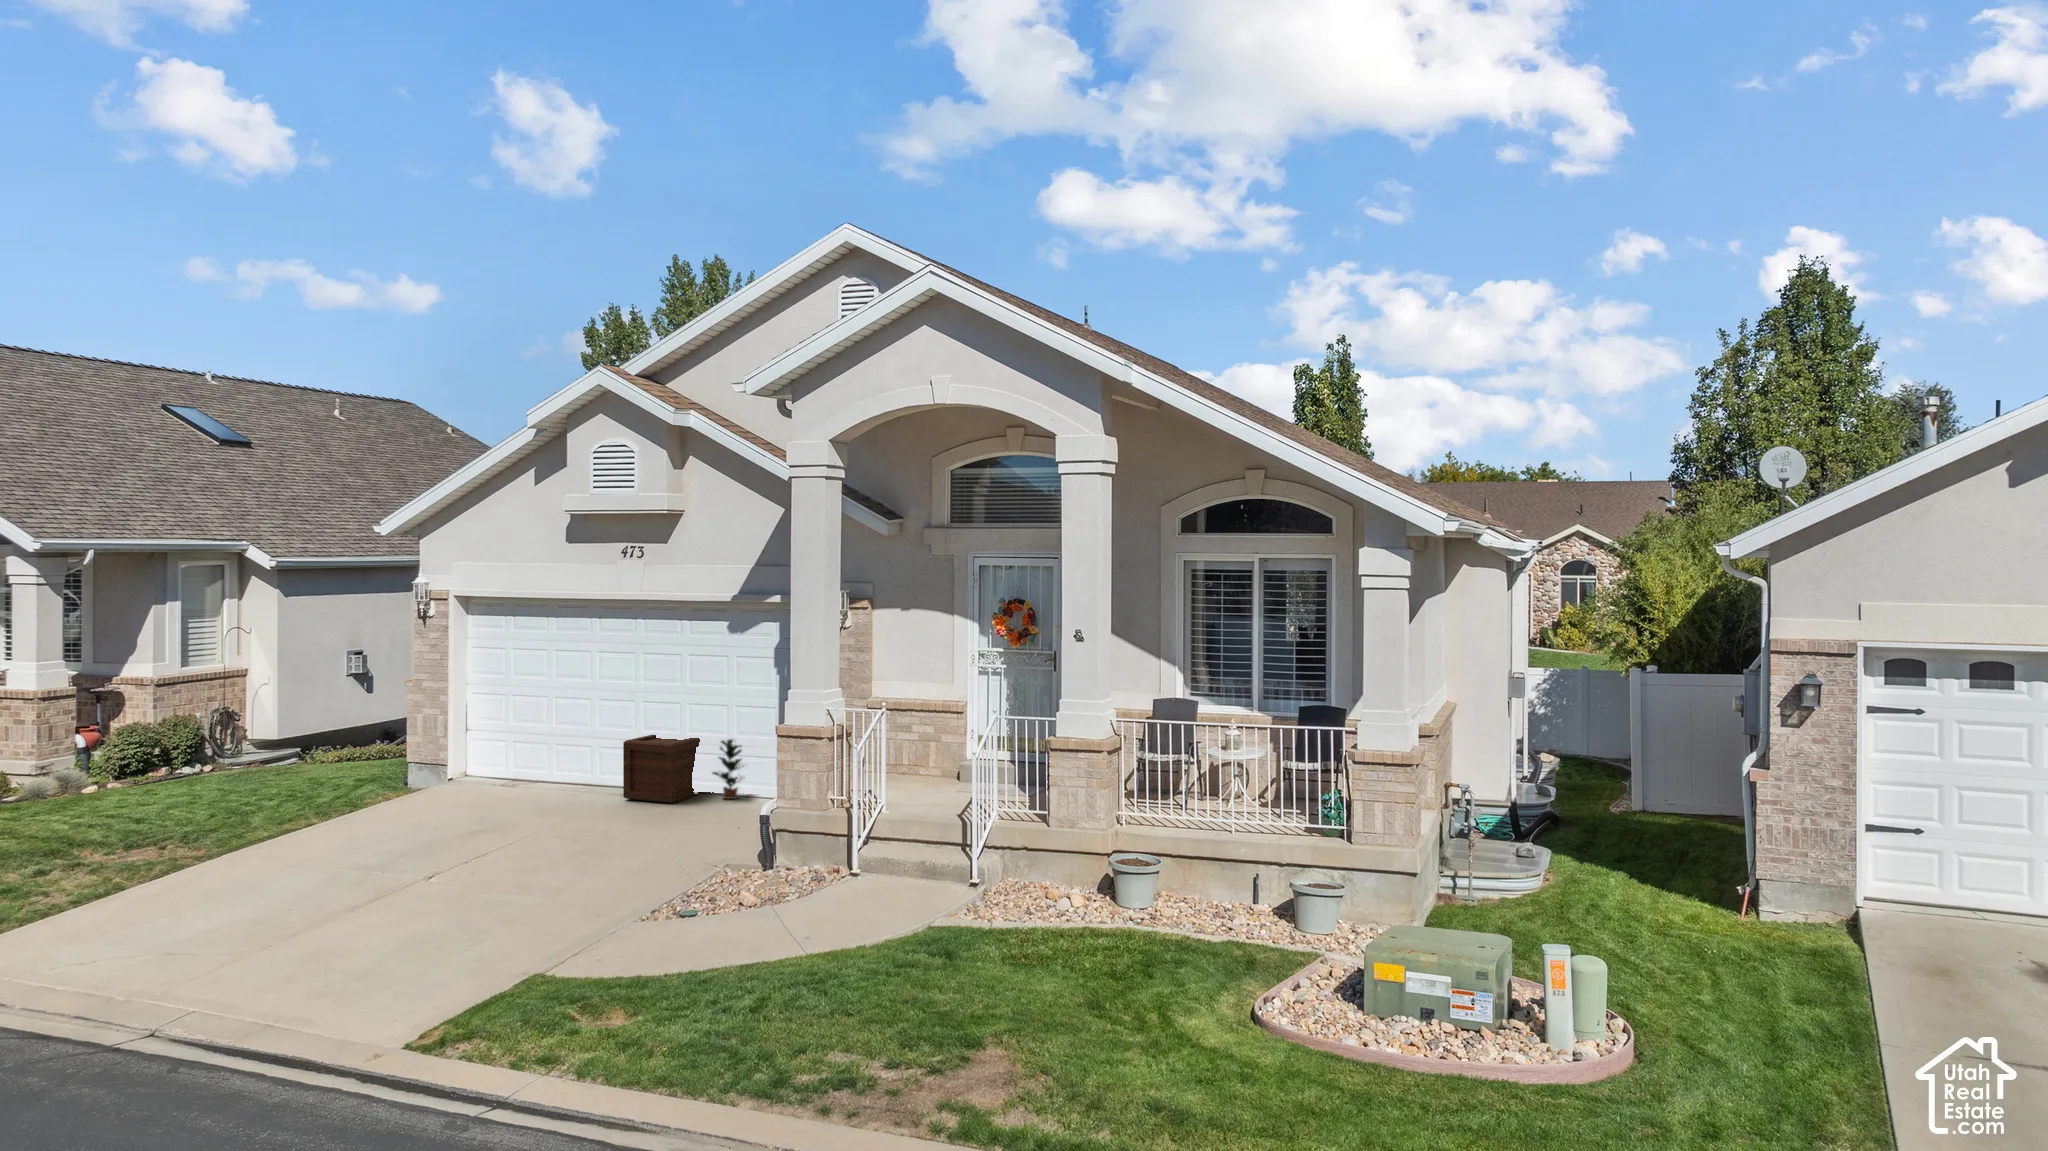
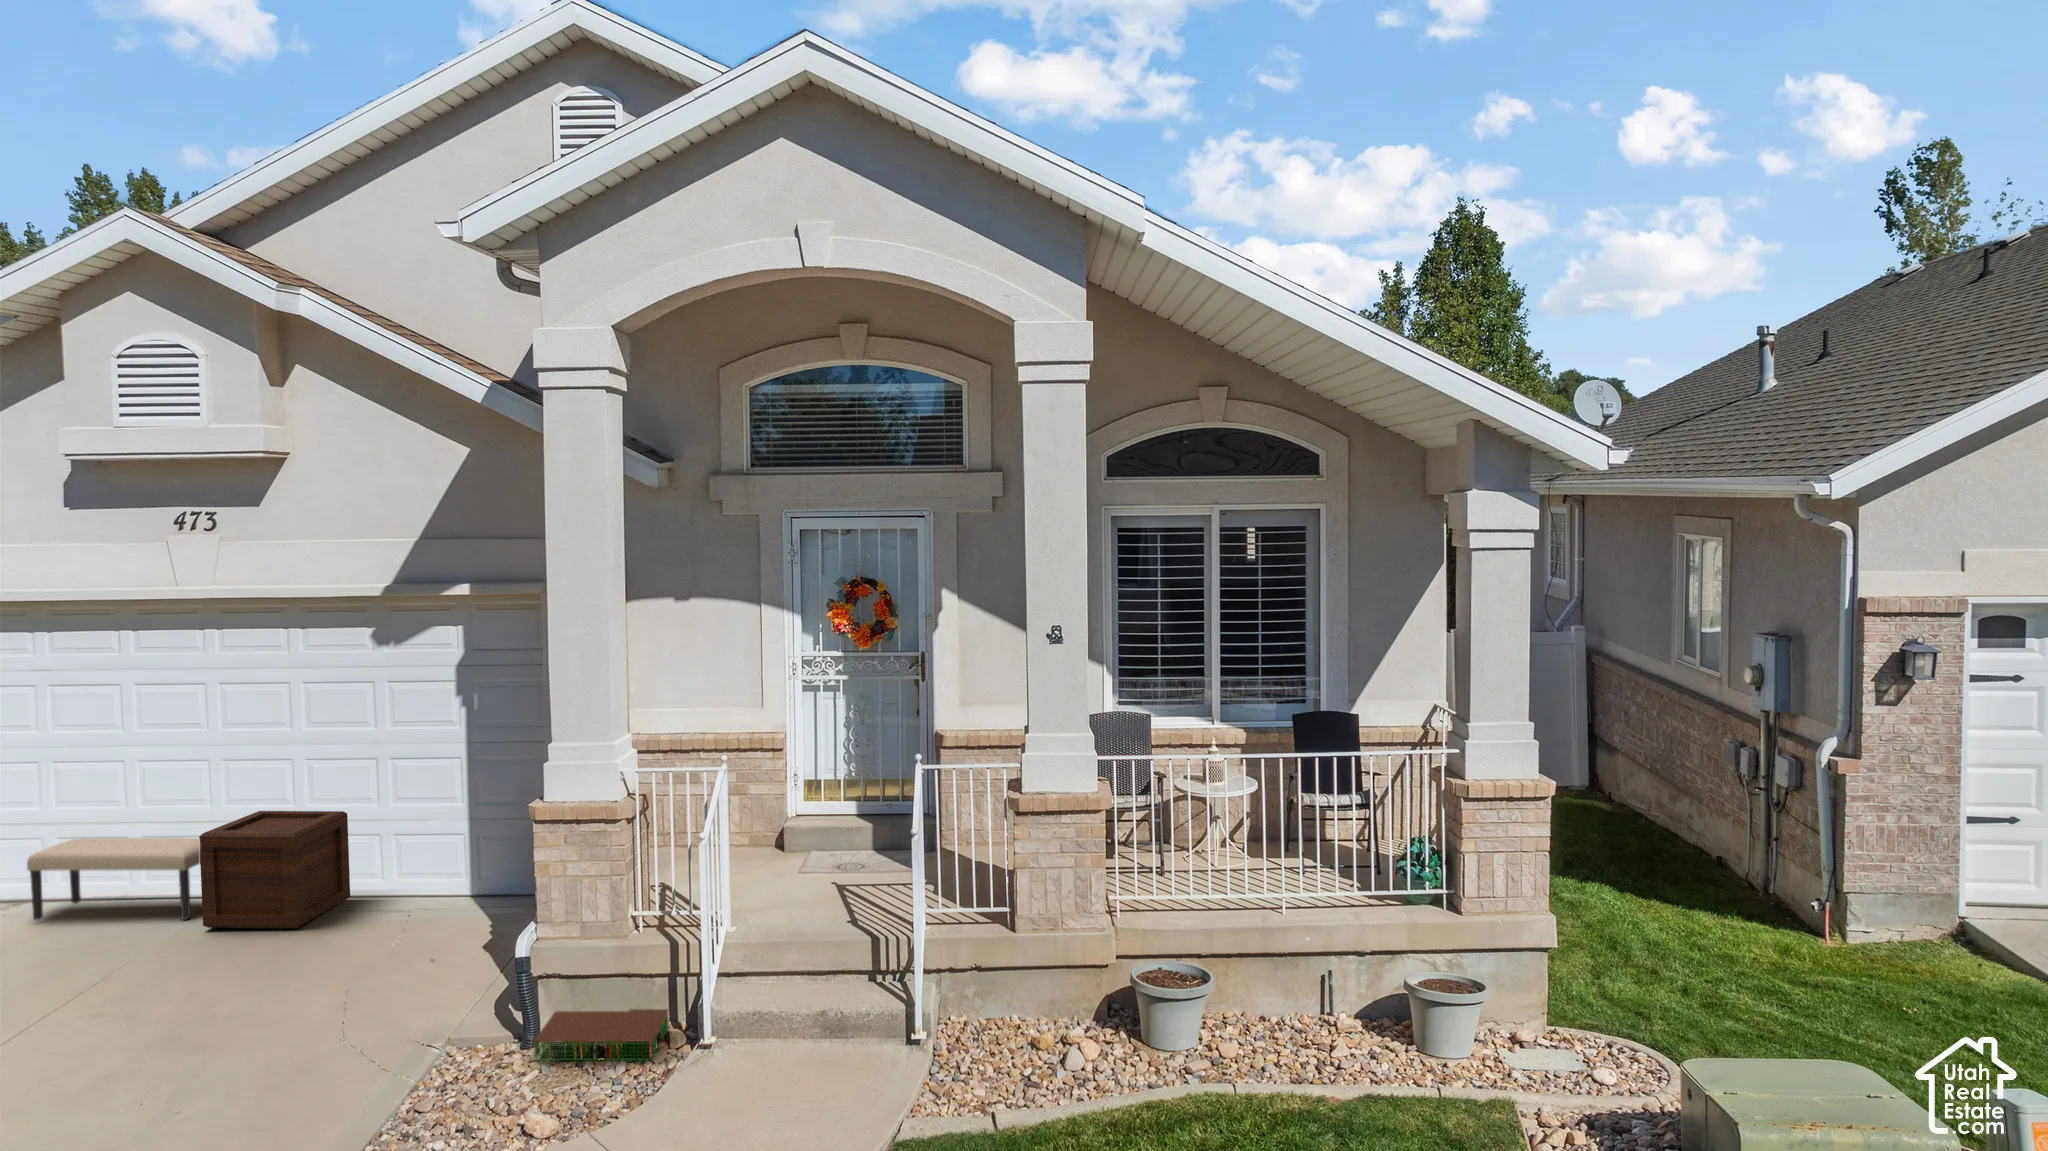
potted plant: present [713,739,743,799] -> none [364,813,426,910]
bench: none [539,742,641,795] -> present [27,838,200,920]
storage bin: none [764,848,844,877] -> present [534,1009,668,1060]

